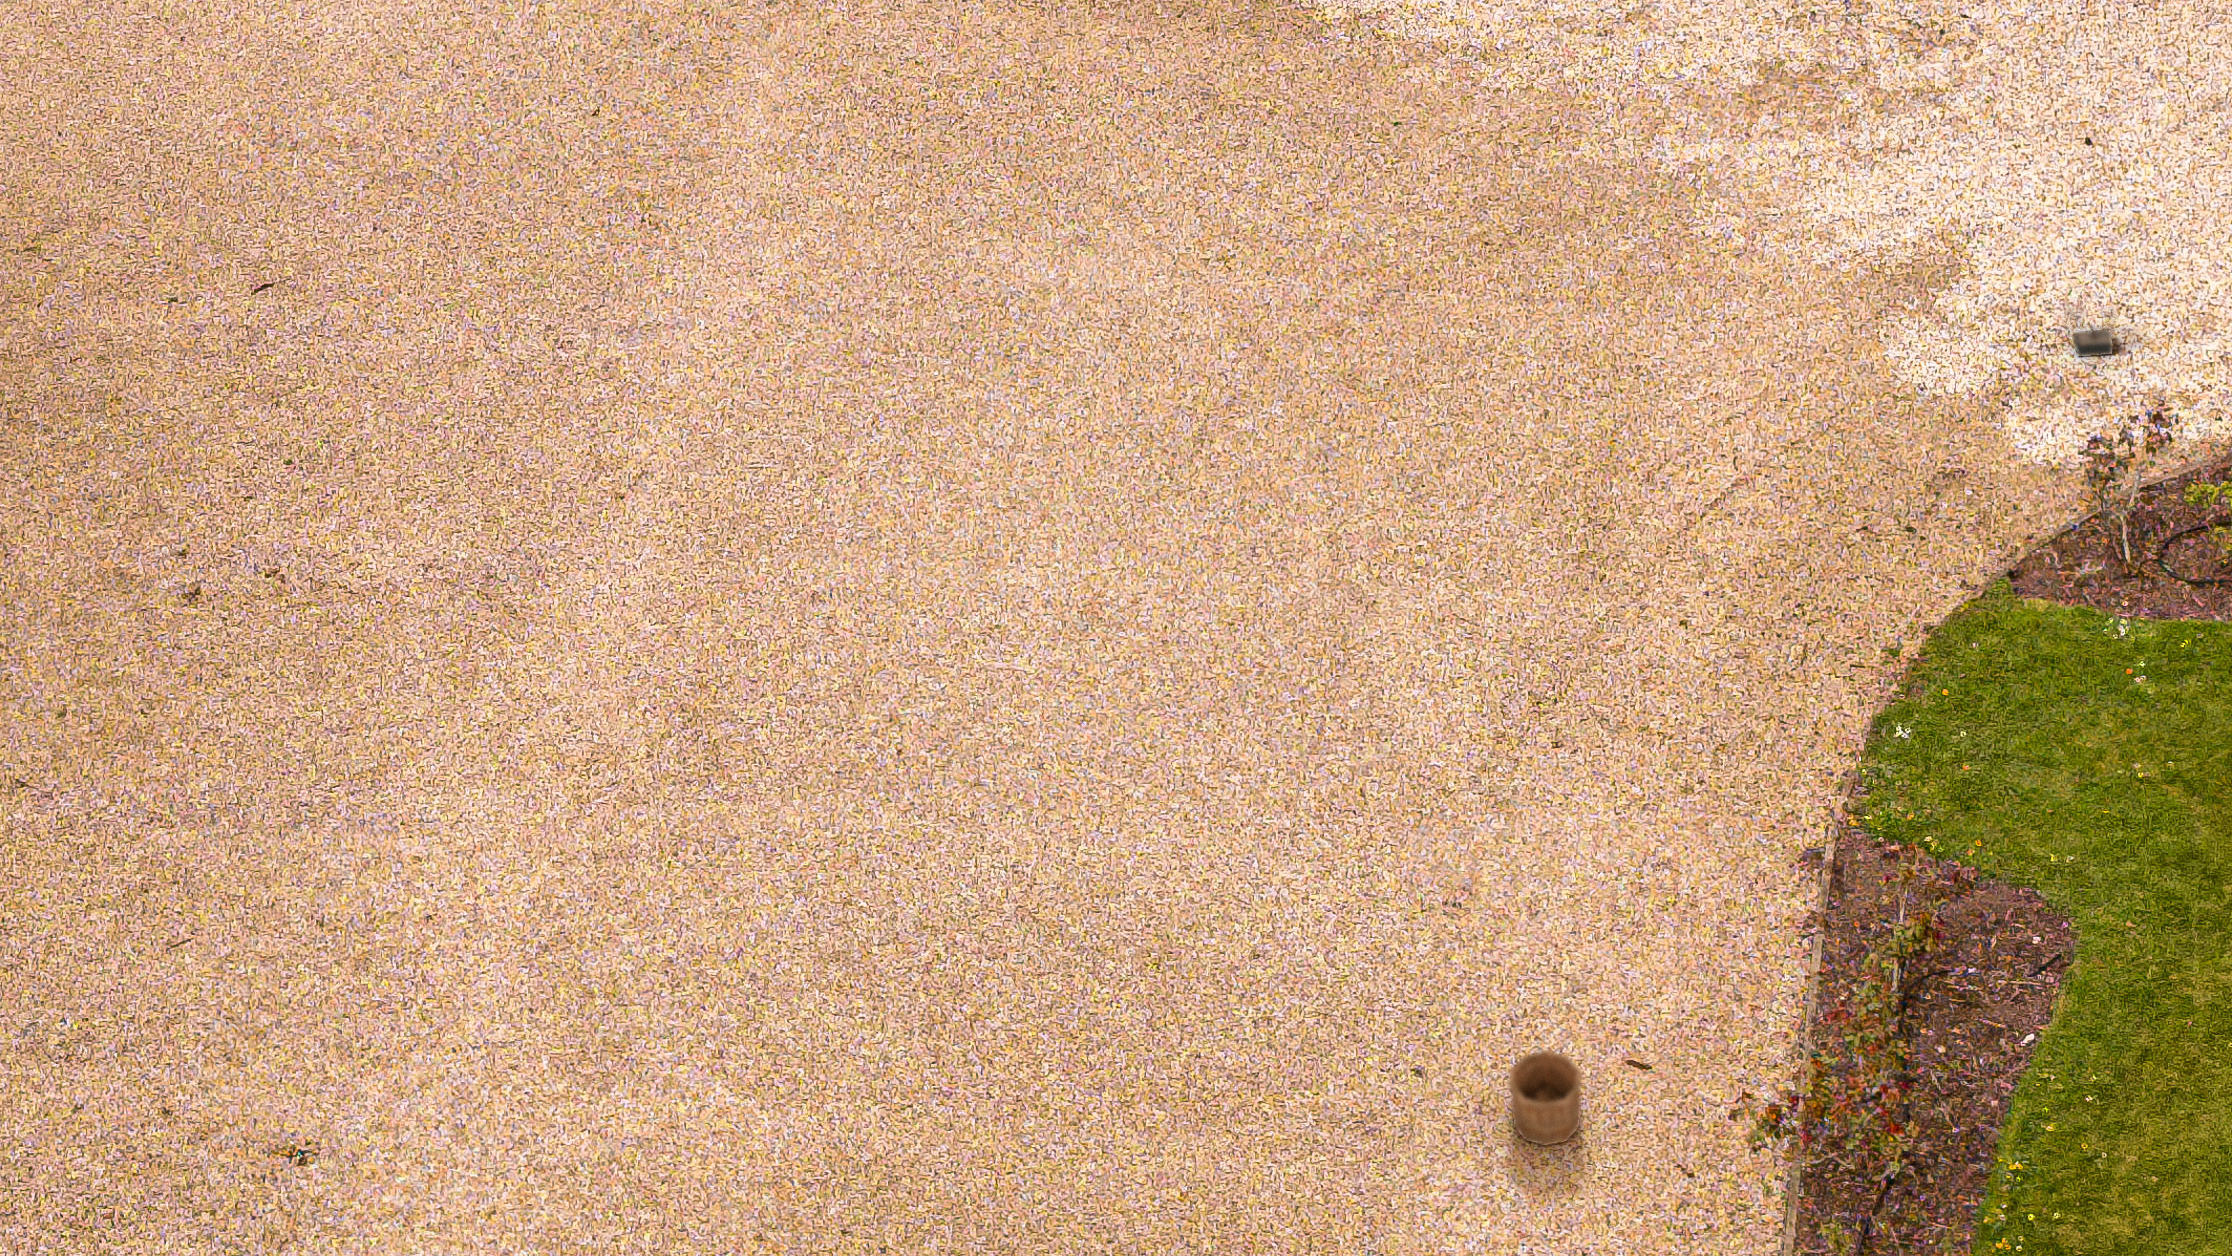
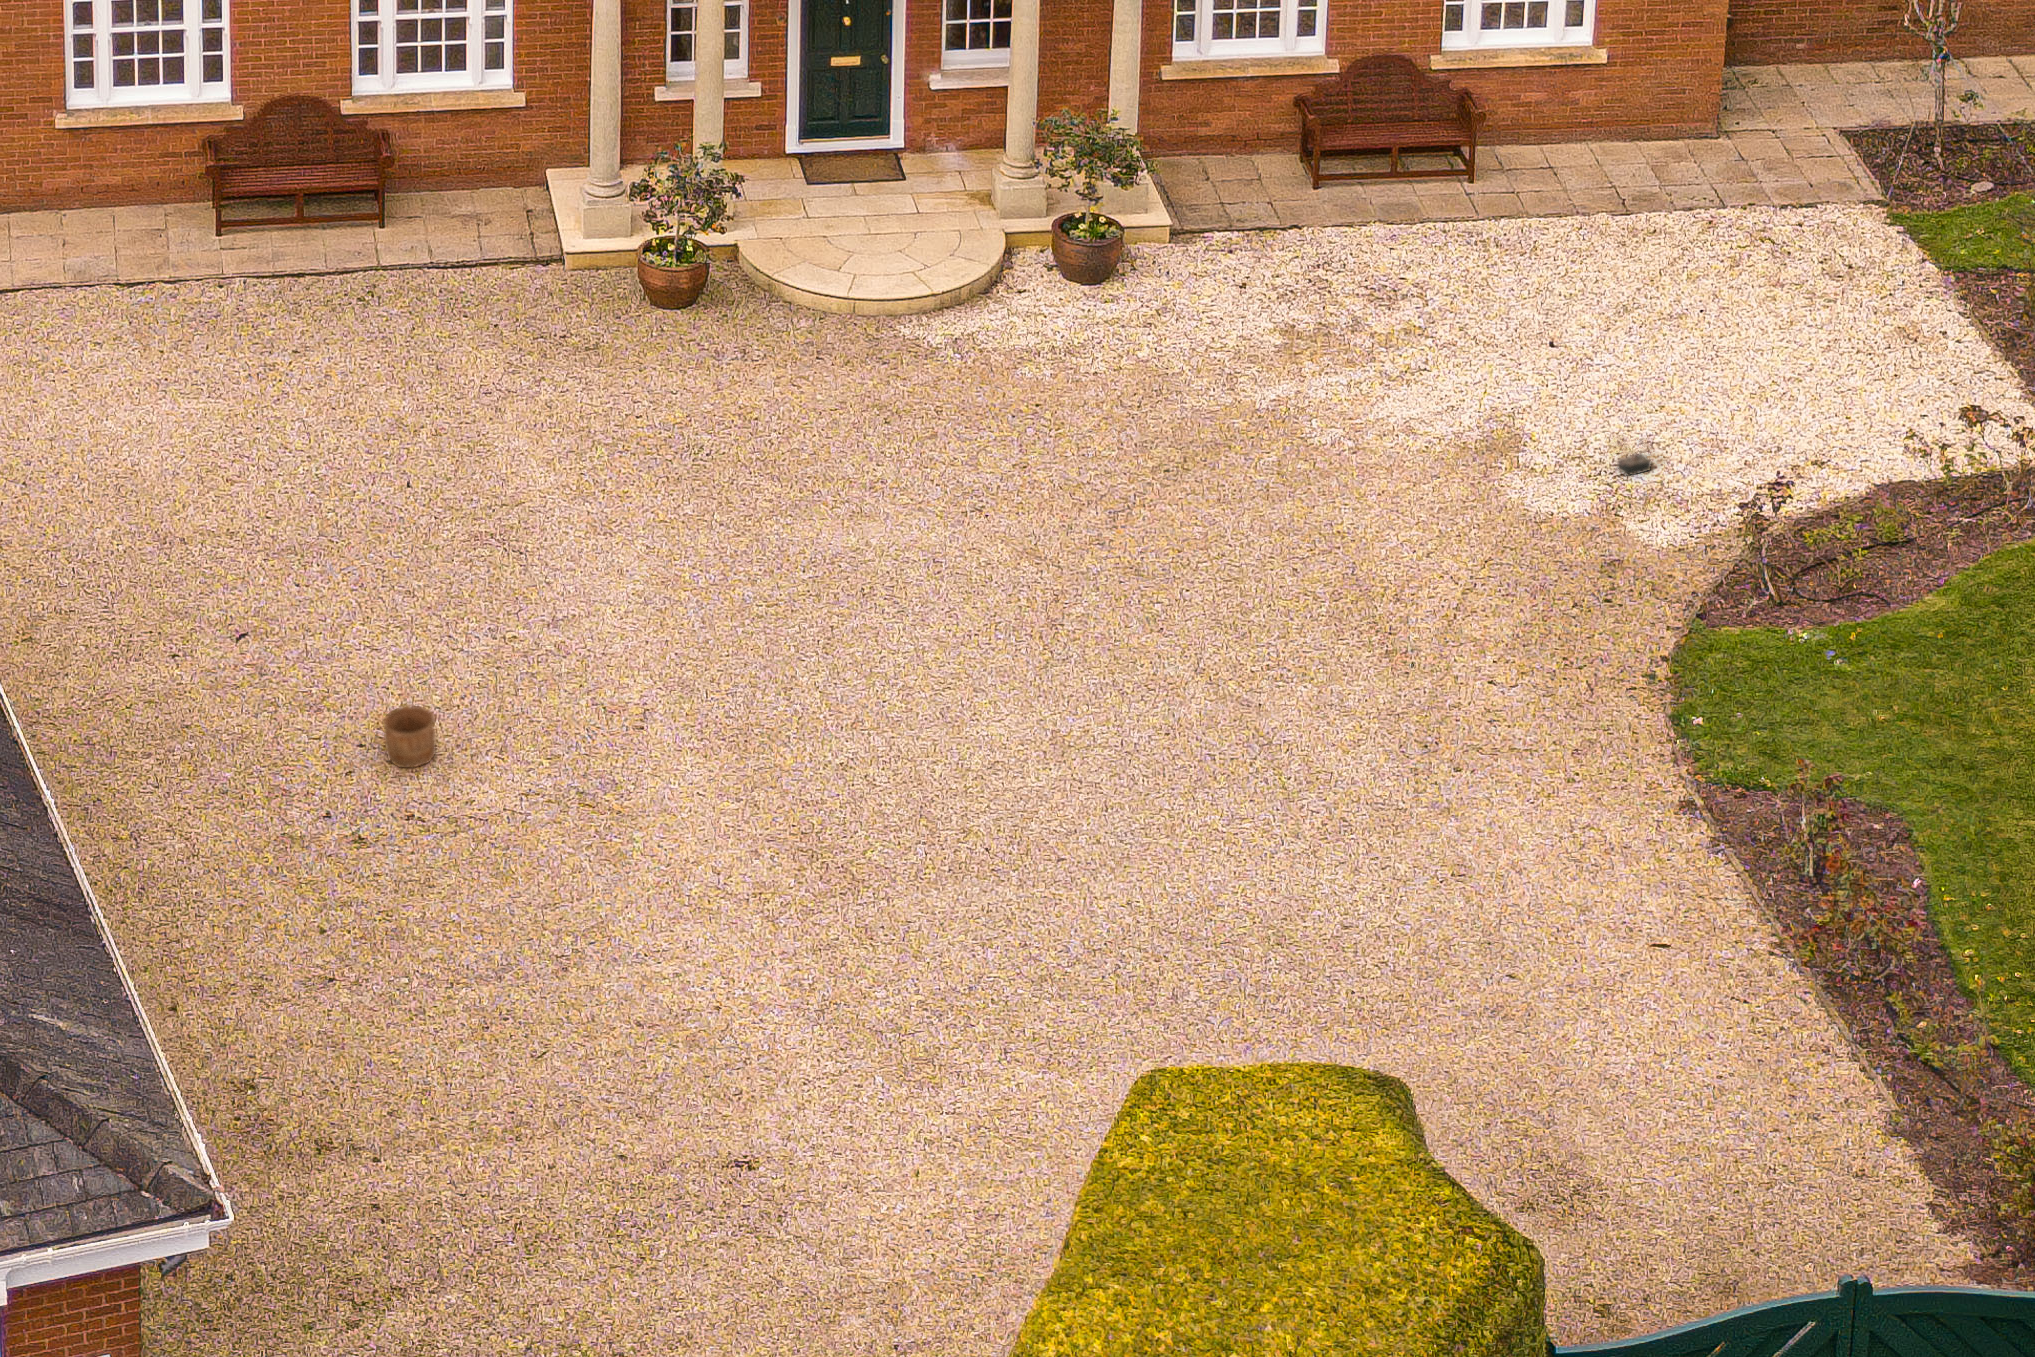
wooden bucket: present [1509,1050,1582,1146] -> present [382,706,436,768]

